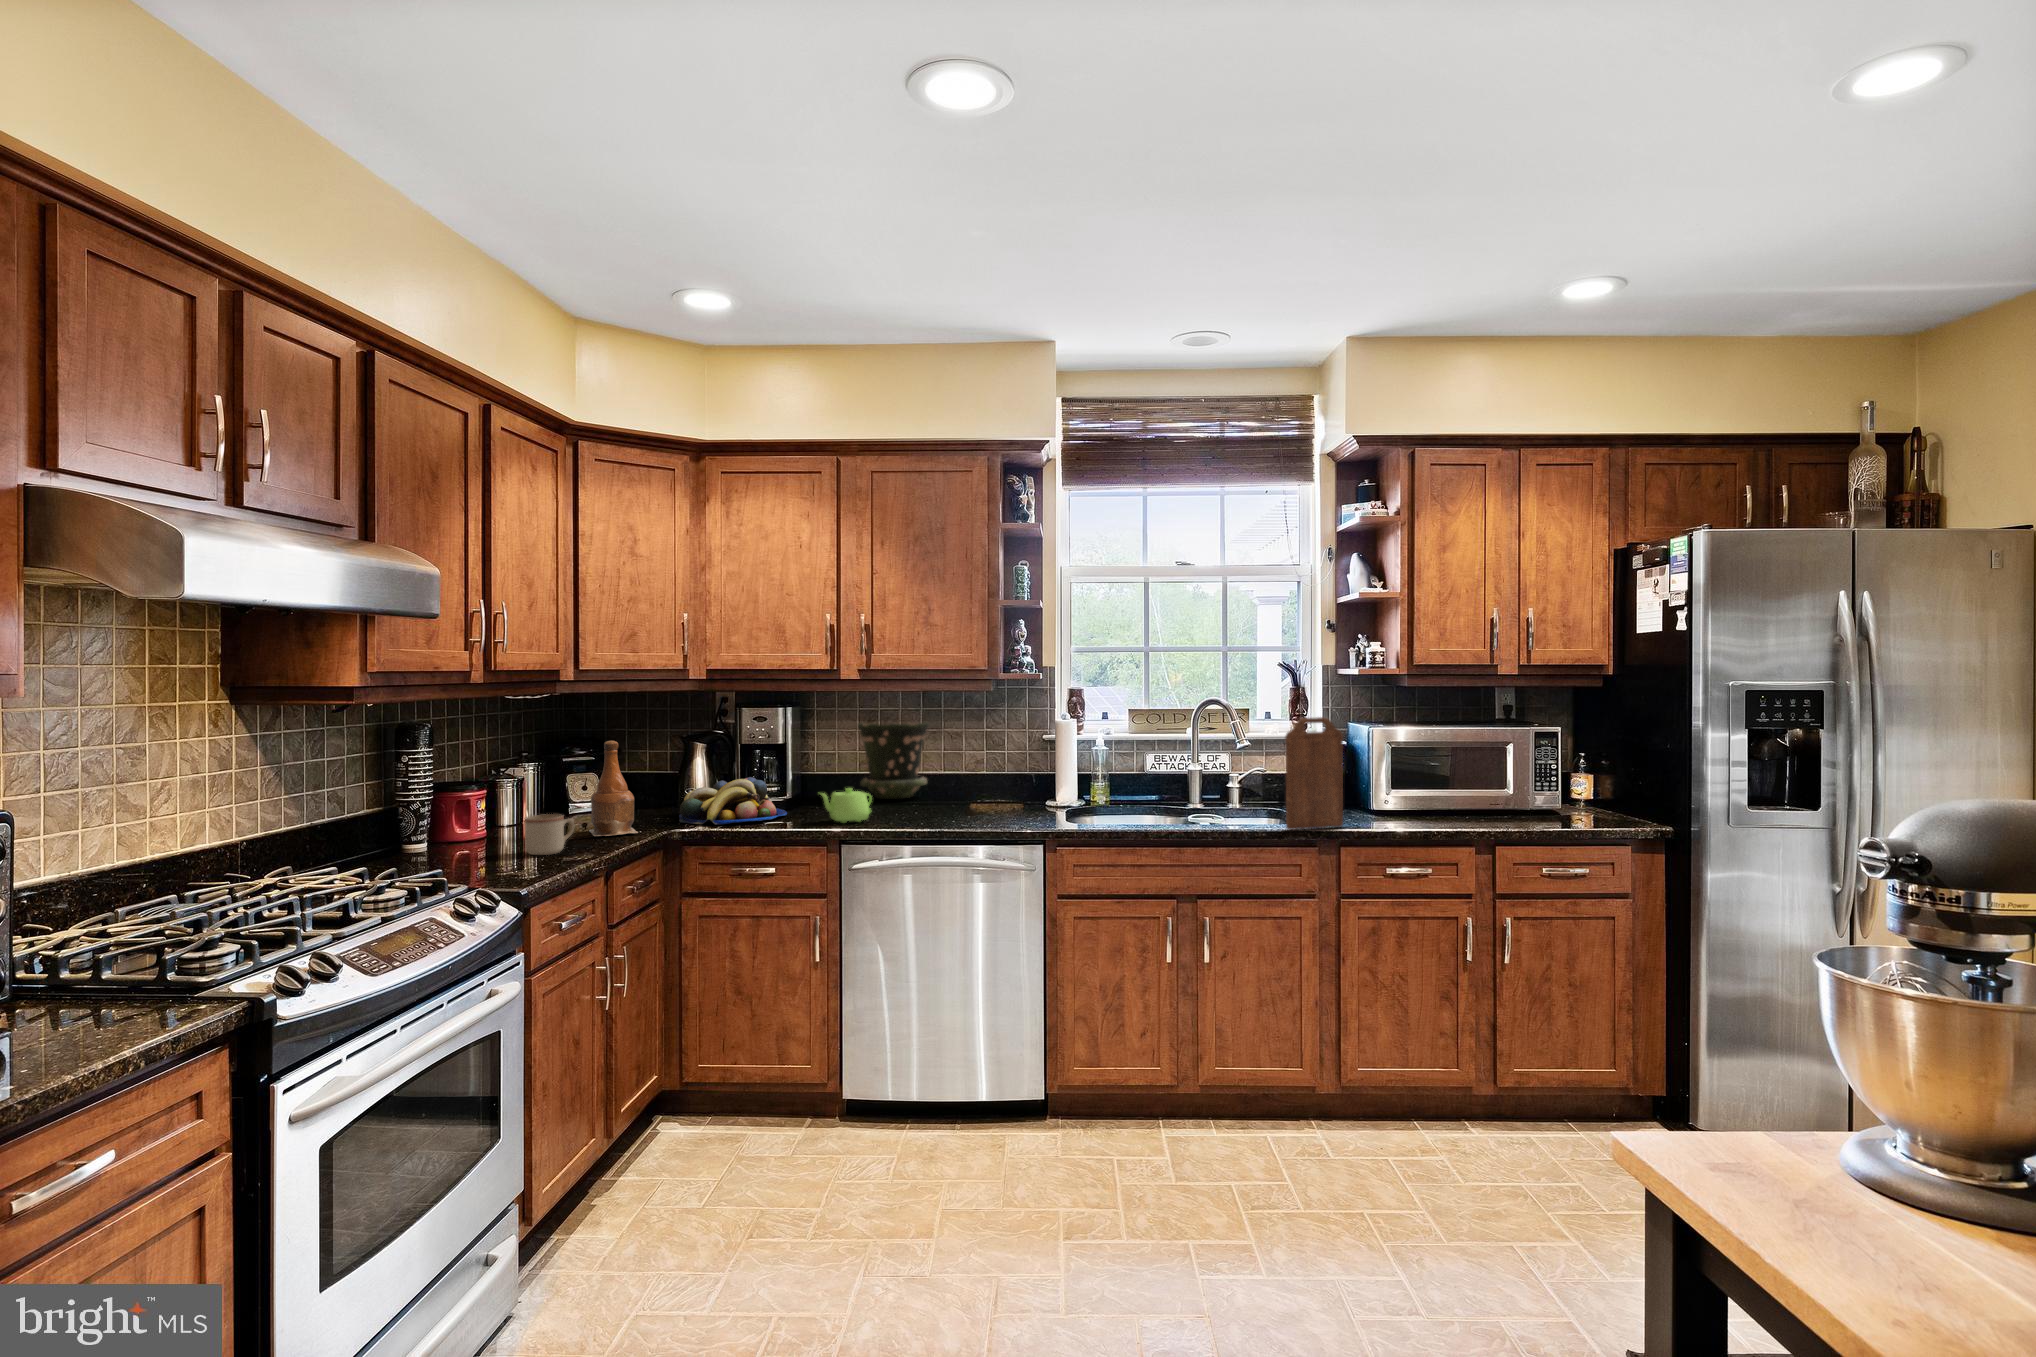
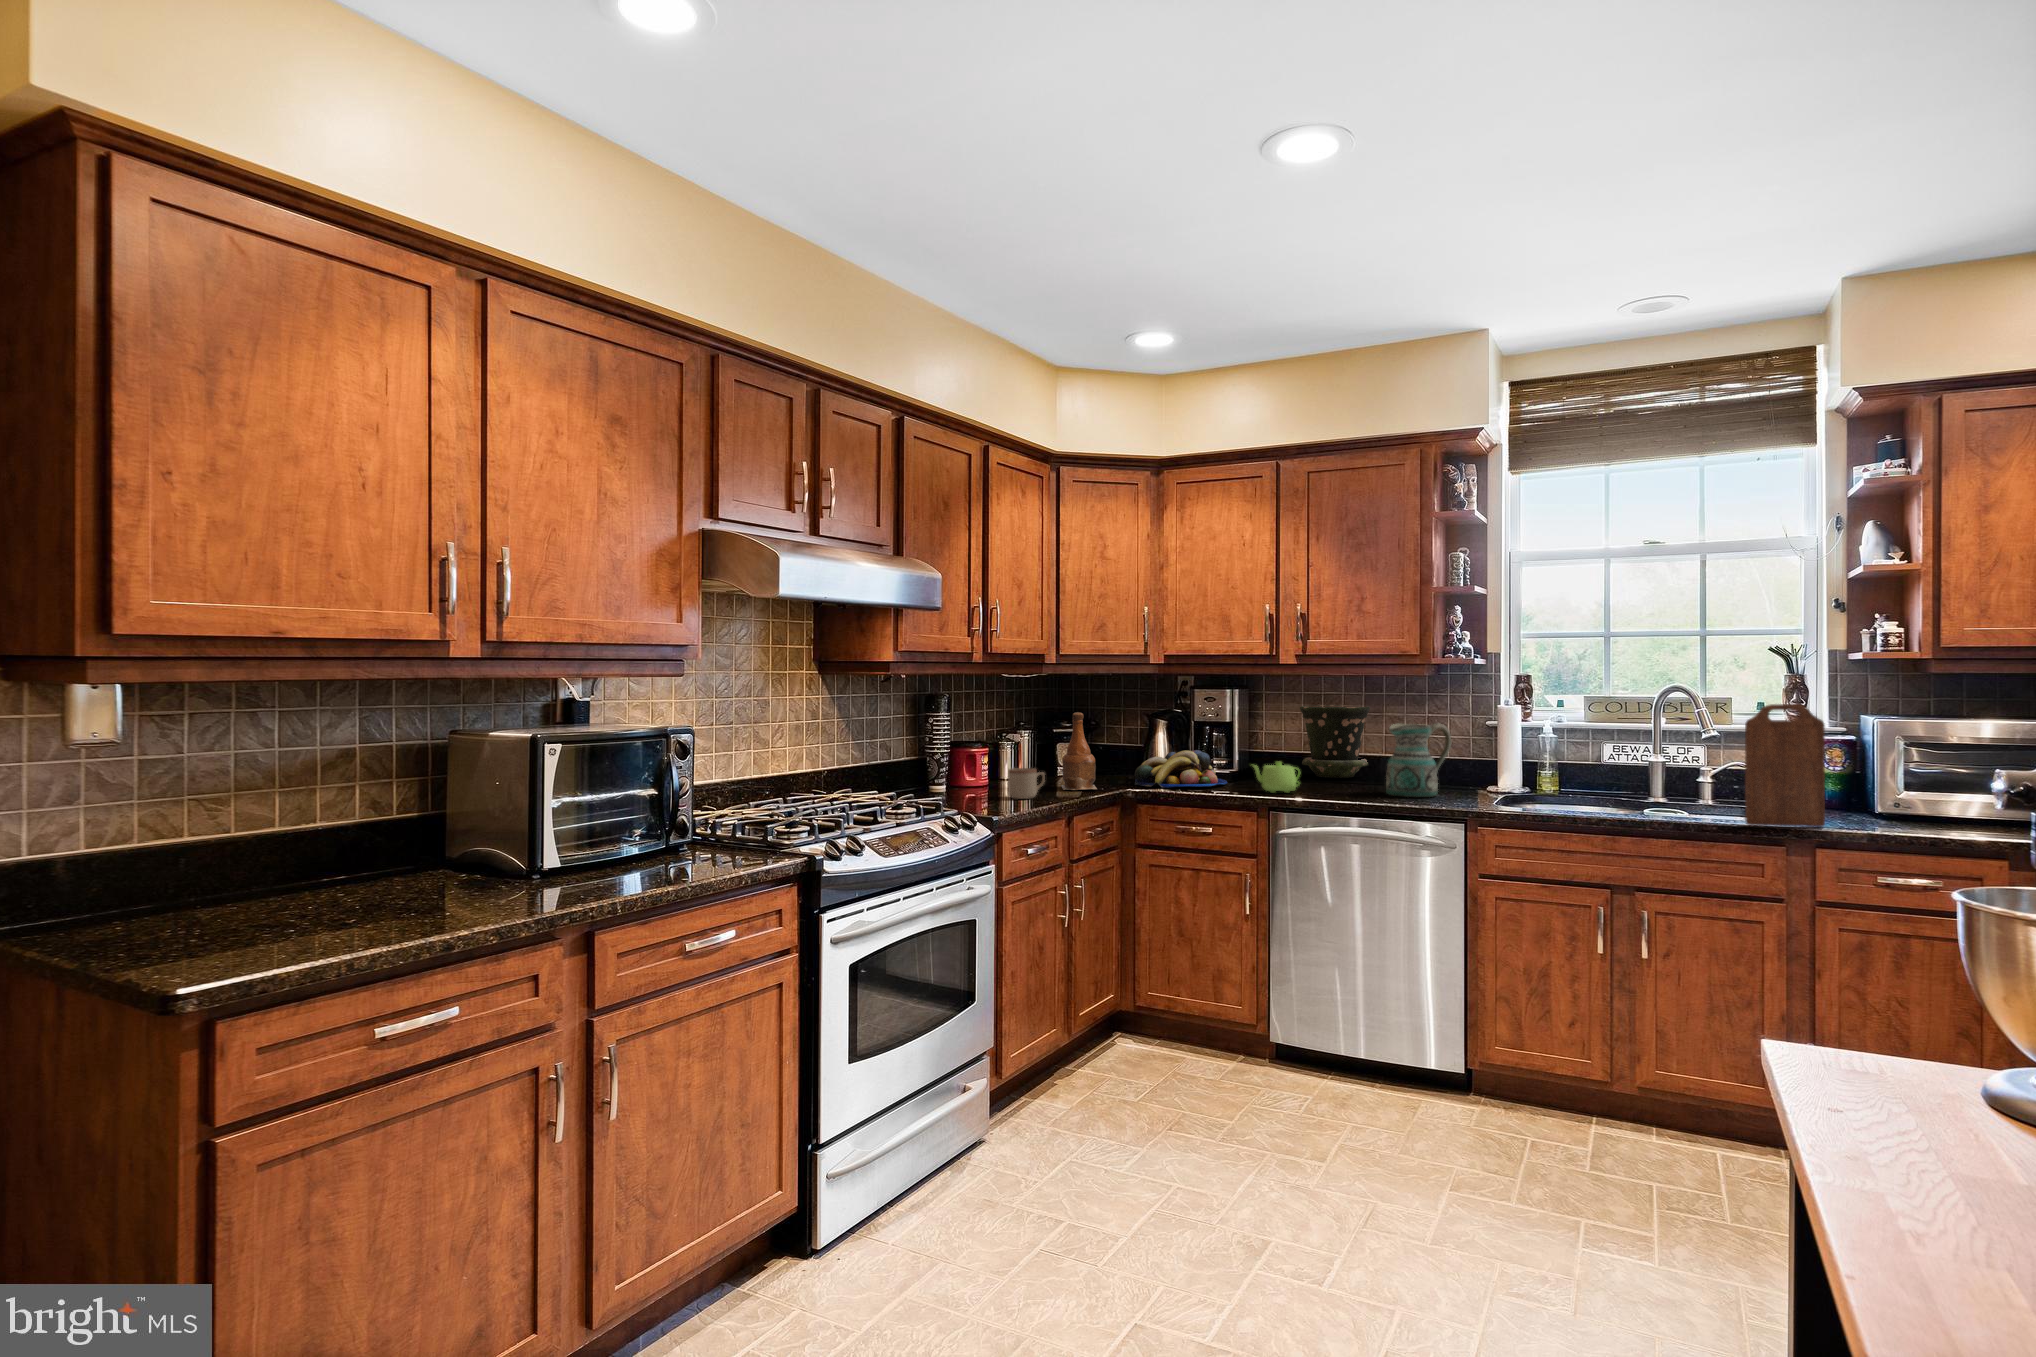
ceramic pitcher: none [959,740,1020,818] -> present [1386,723,1451,797]

